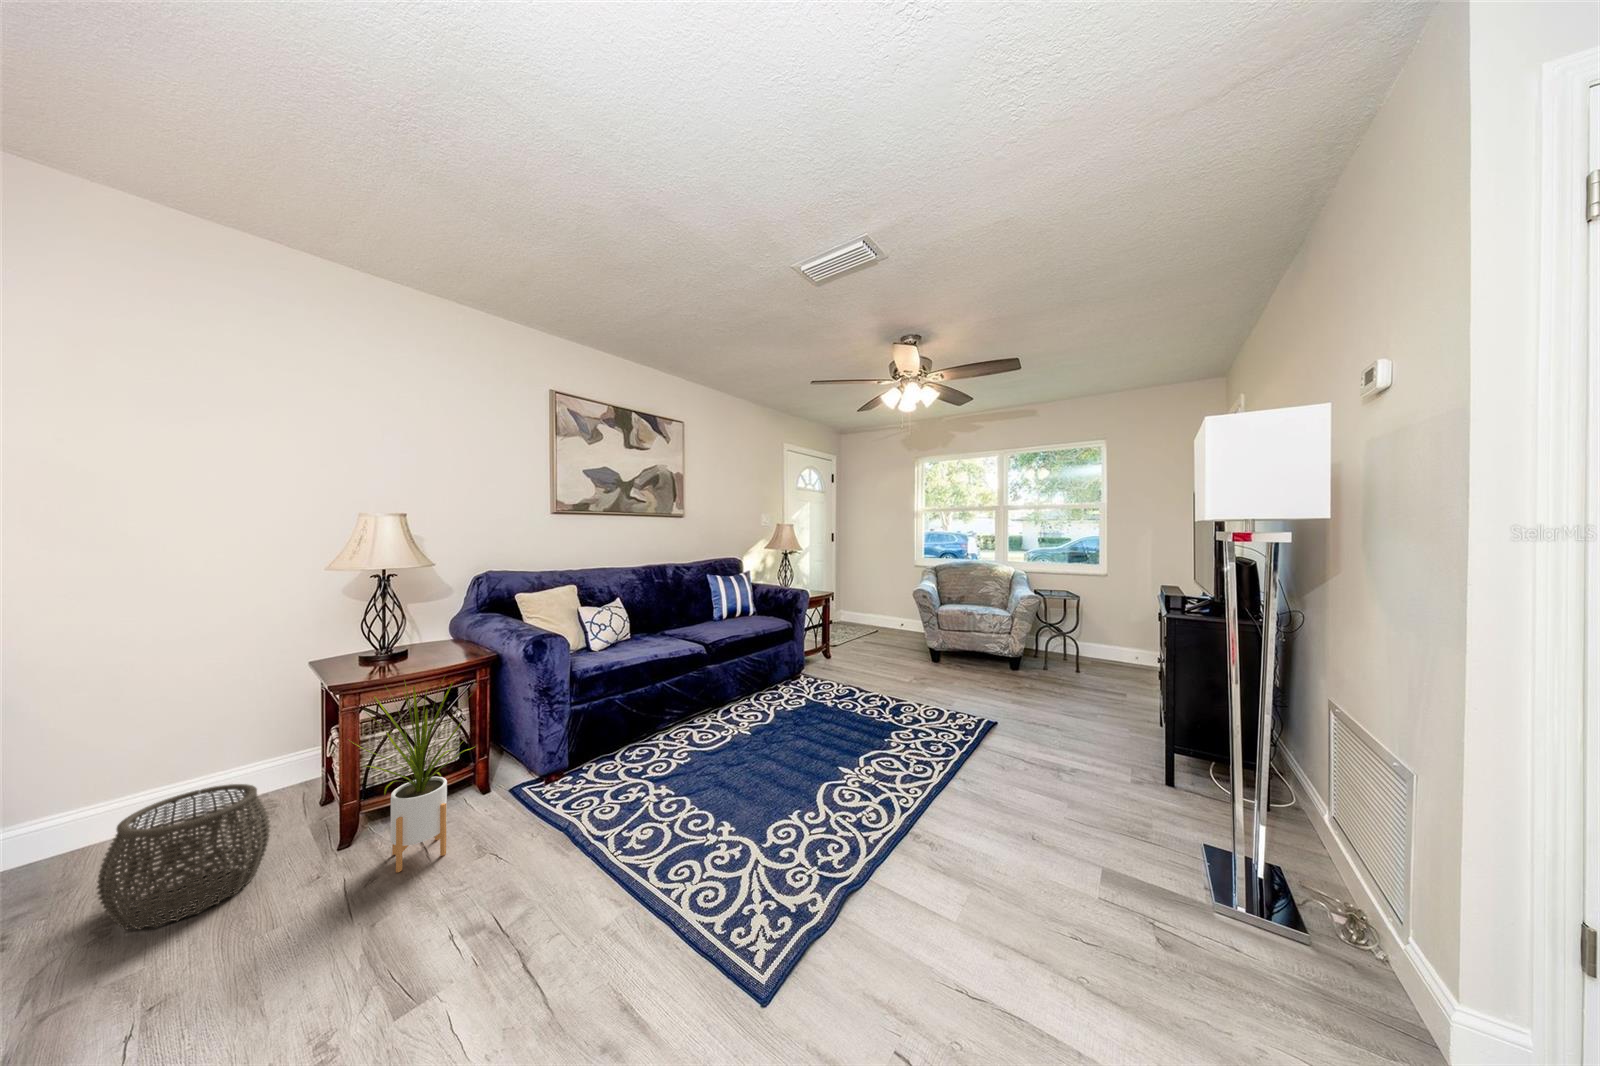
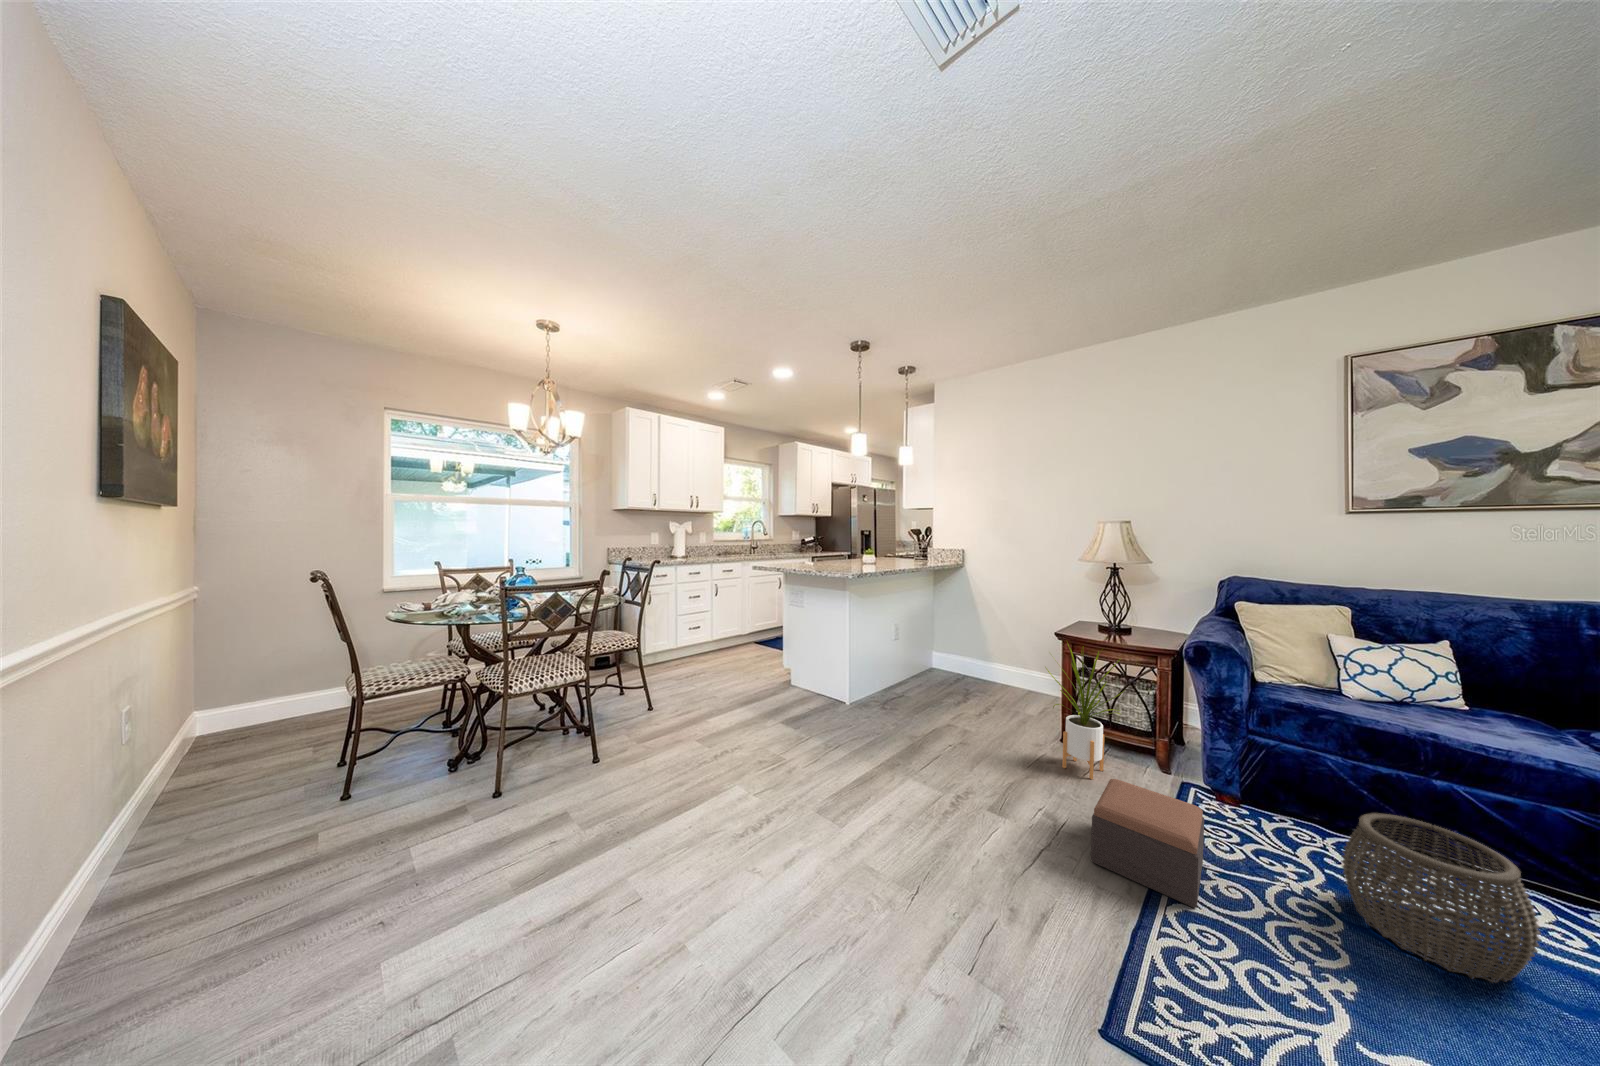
woven basket: present [97,784,271,930] -> present [1342,813,1540,982]
footstool: none [528,784,653,917] -> present [1091,779,1204,908]

